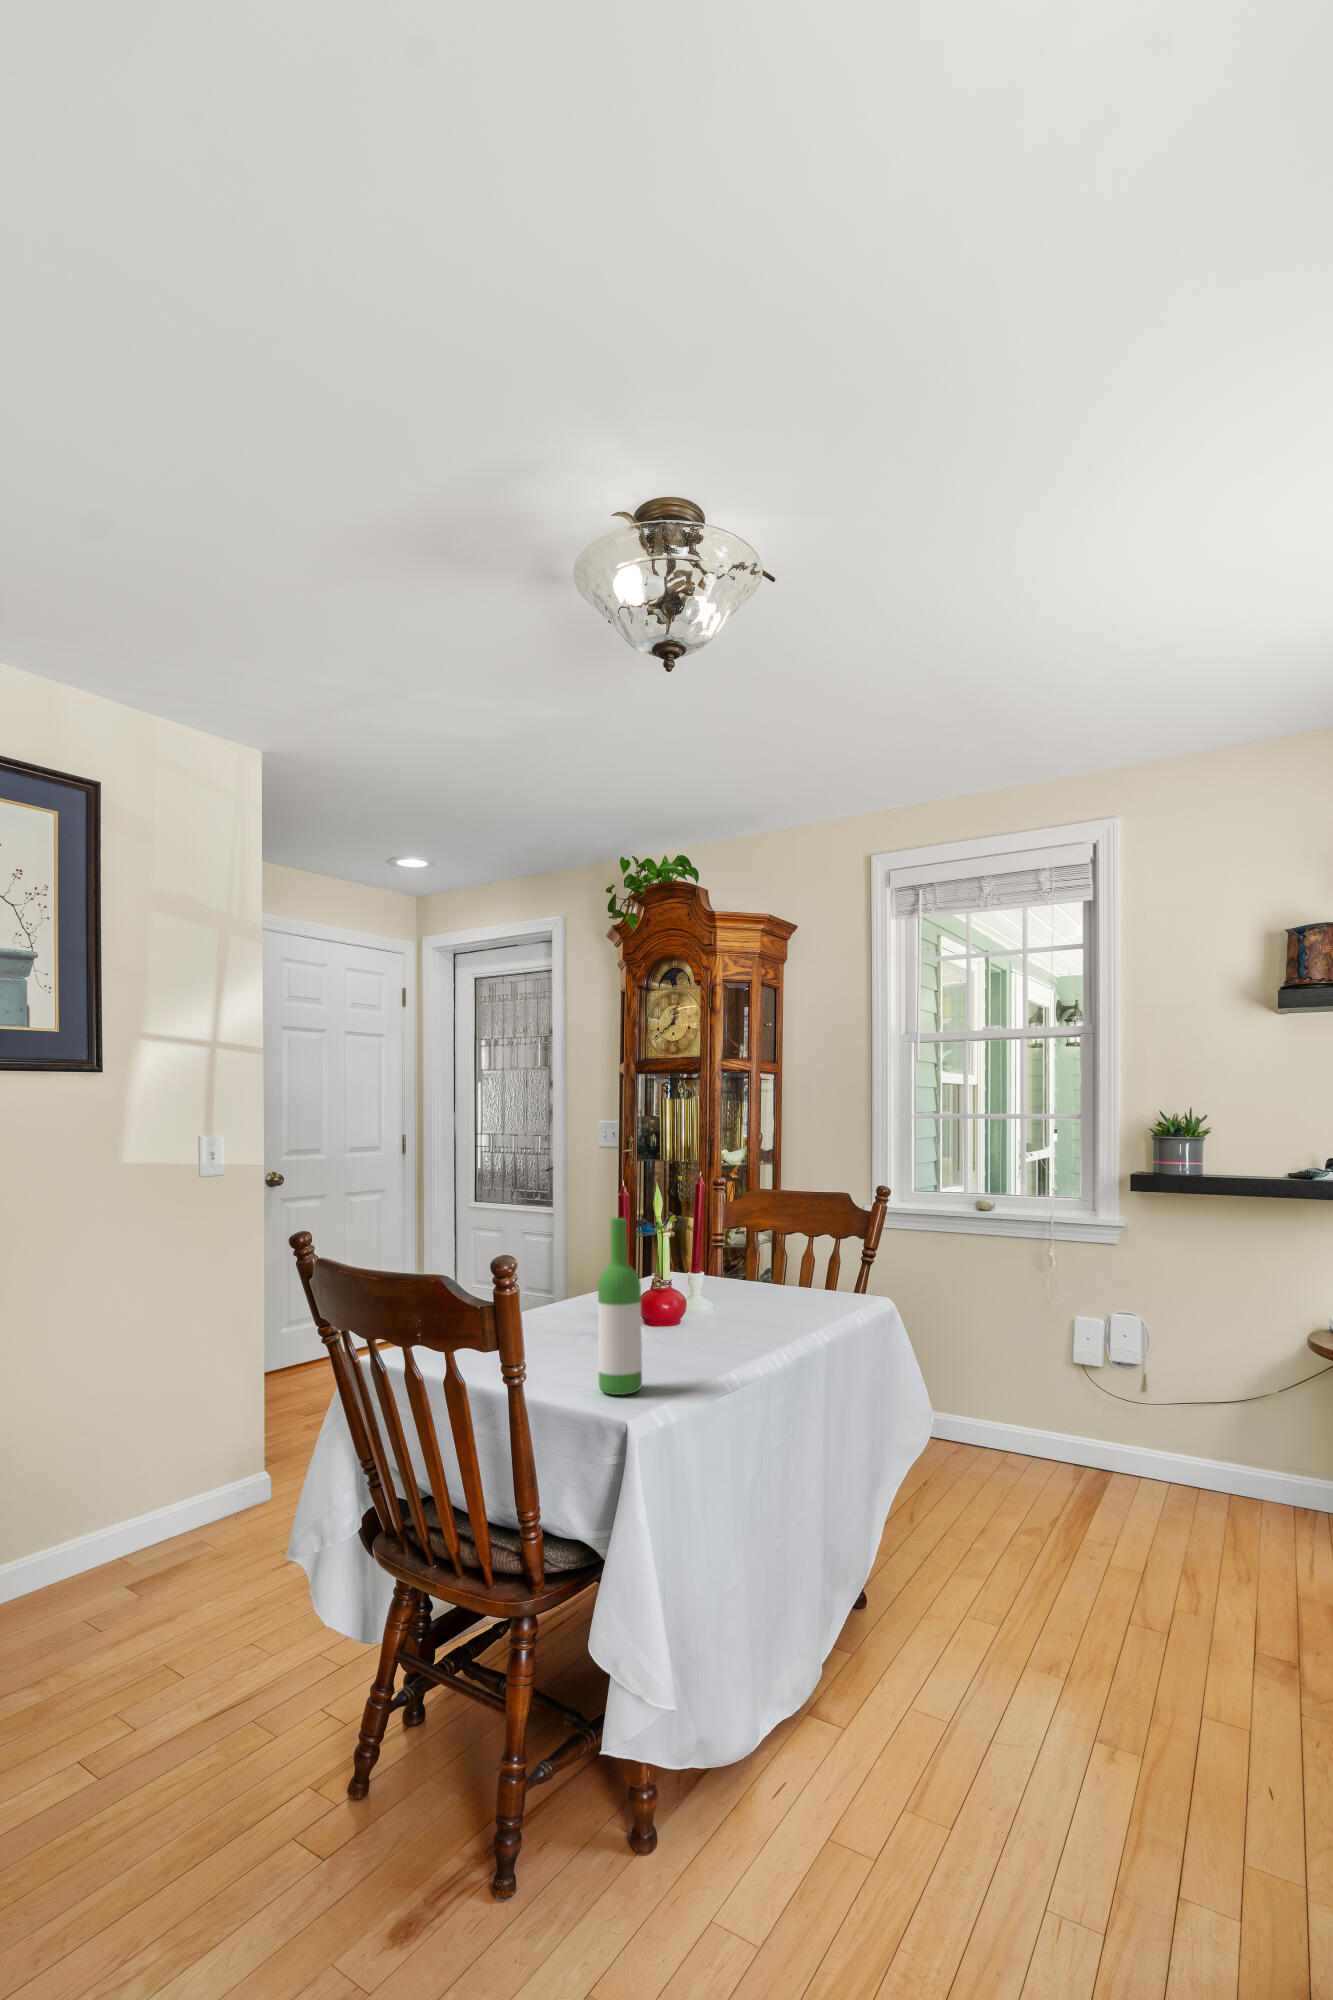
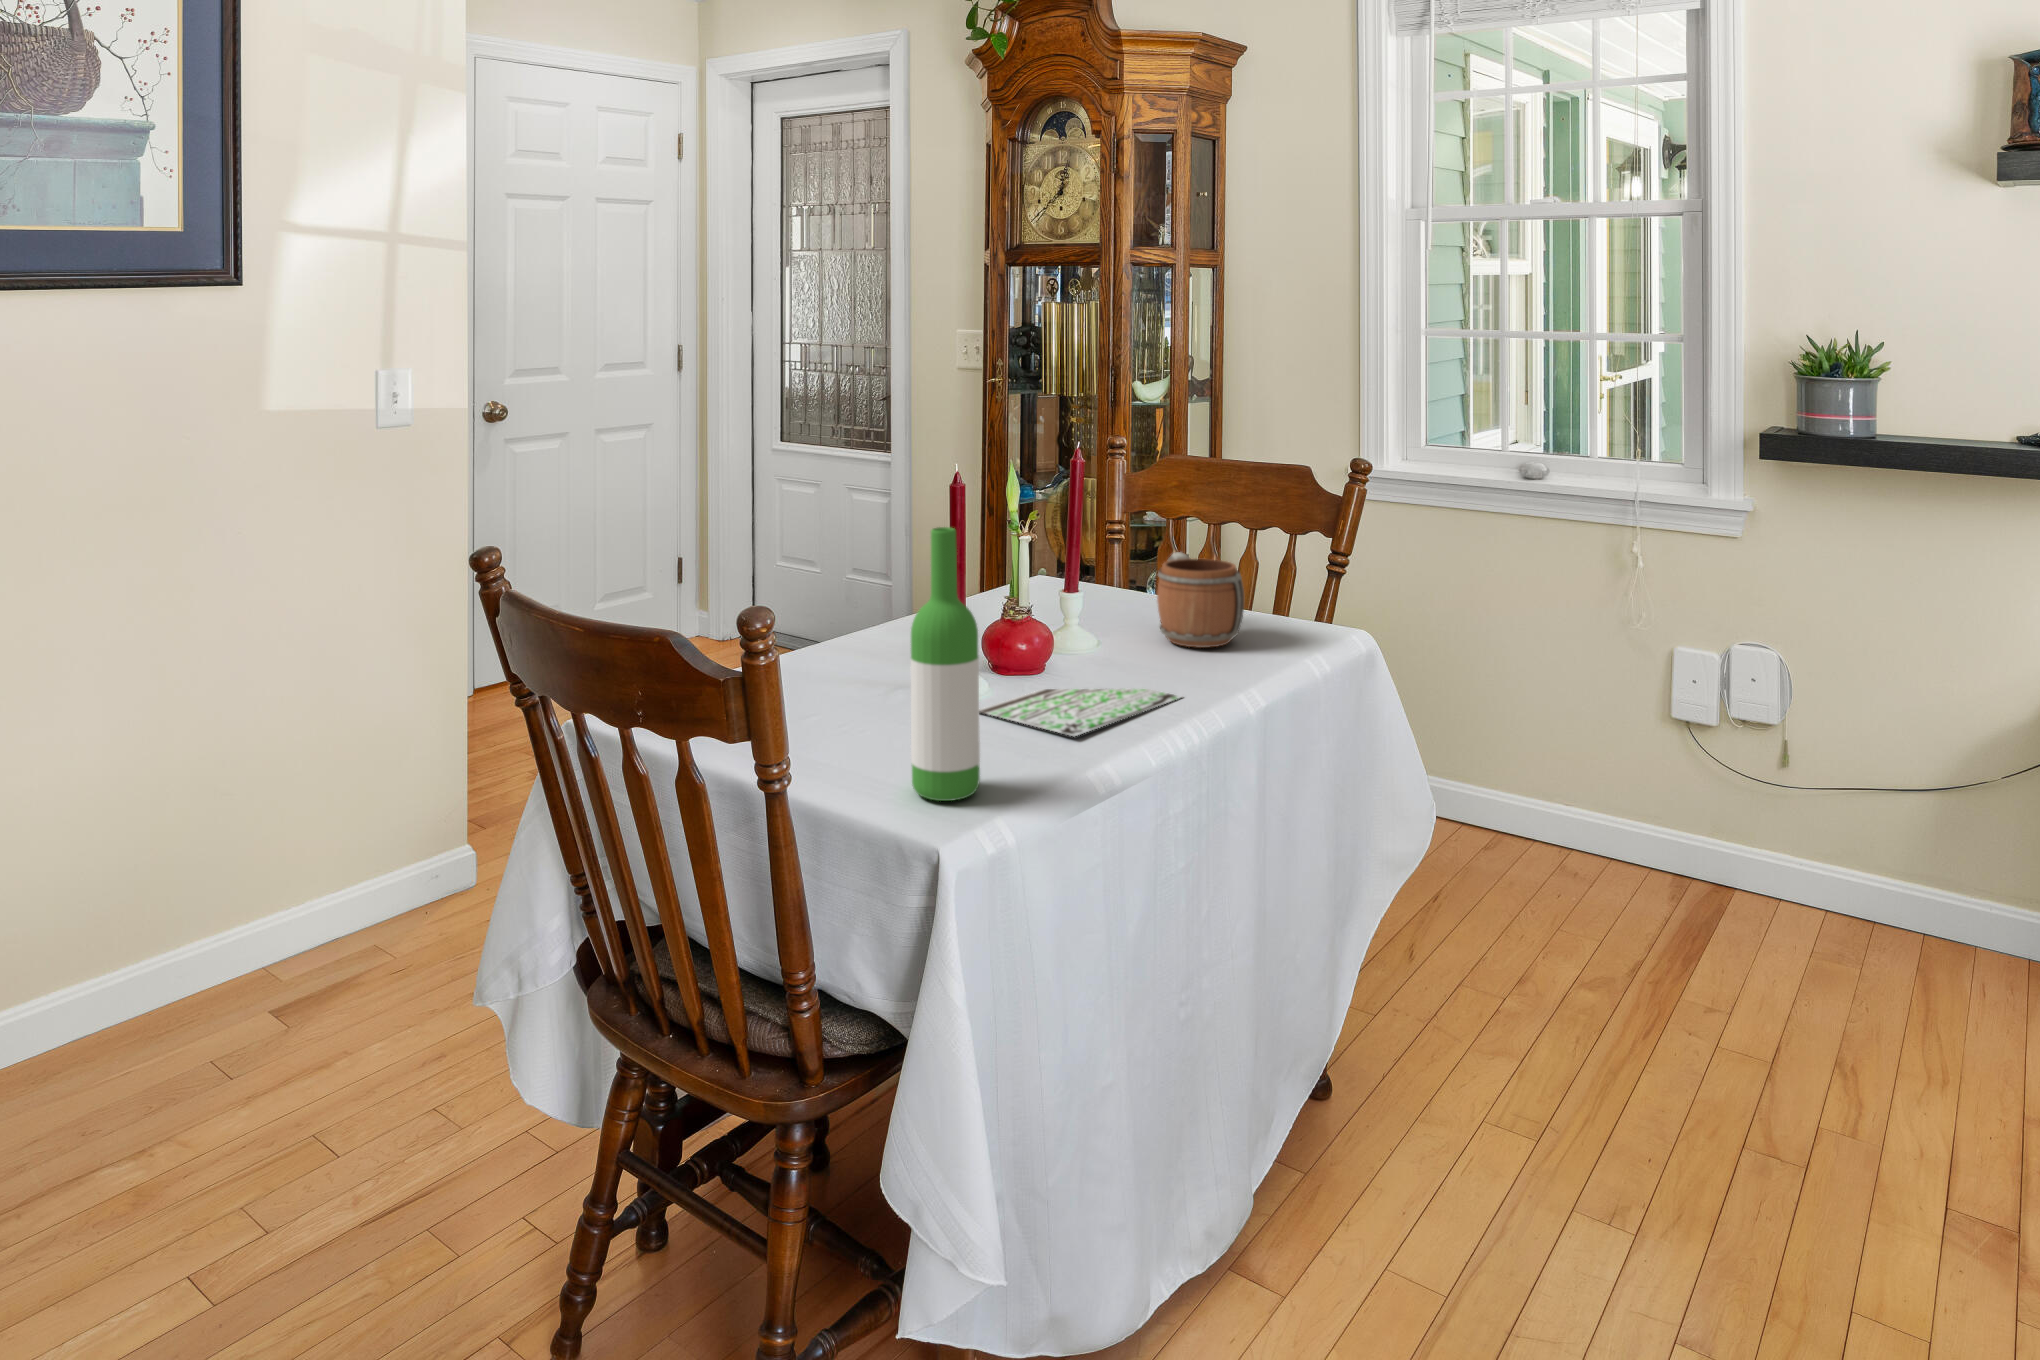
mug: none [748,1251,805,1312] -> present [1157,552,1244,647]
book: none [633,1329,768,1360] -> present [979,689,1181,736]

